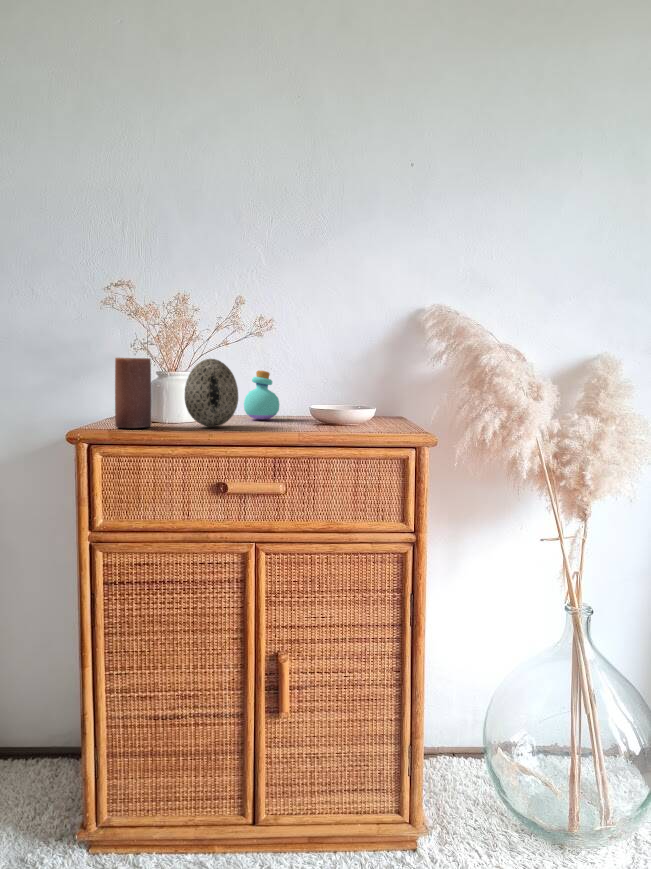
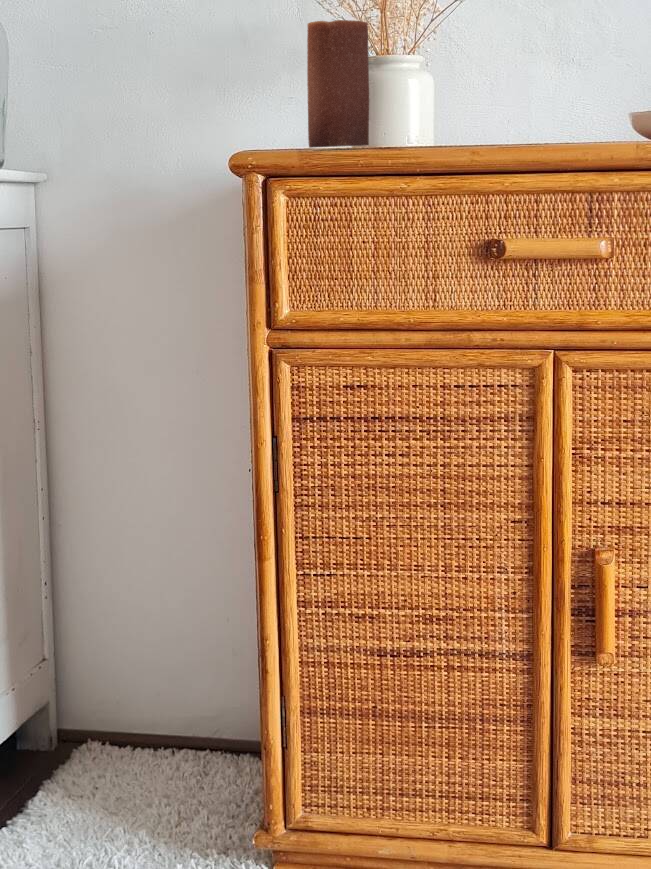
decorative egg: present [185,359,238,427] -> none [427,18,523,144]
perfume bottle: present [244,371,279,420] -> none [532,48,599,141]

